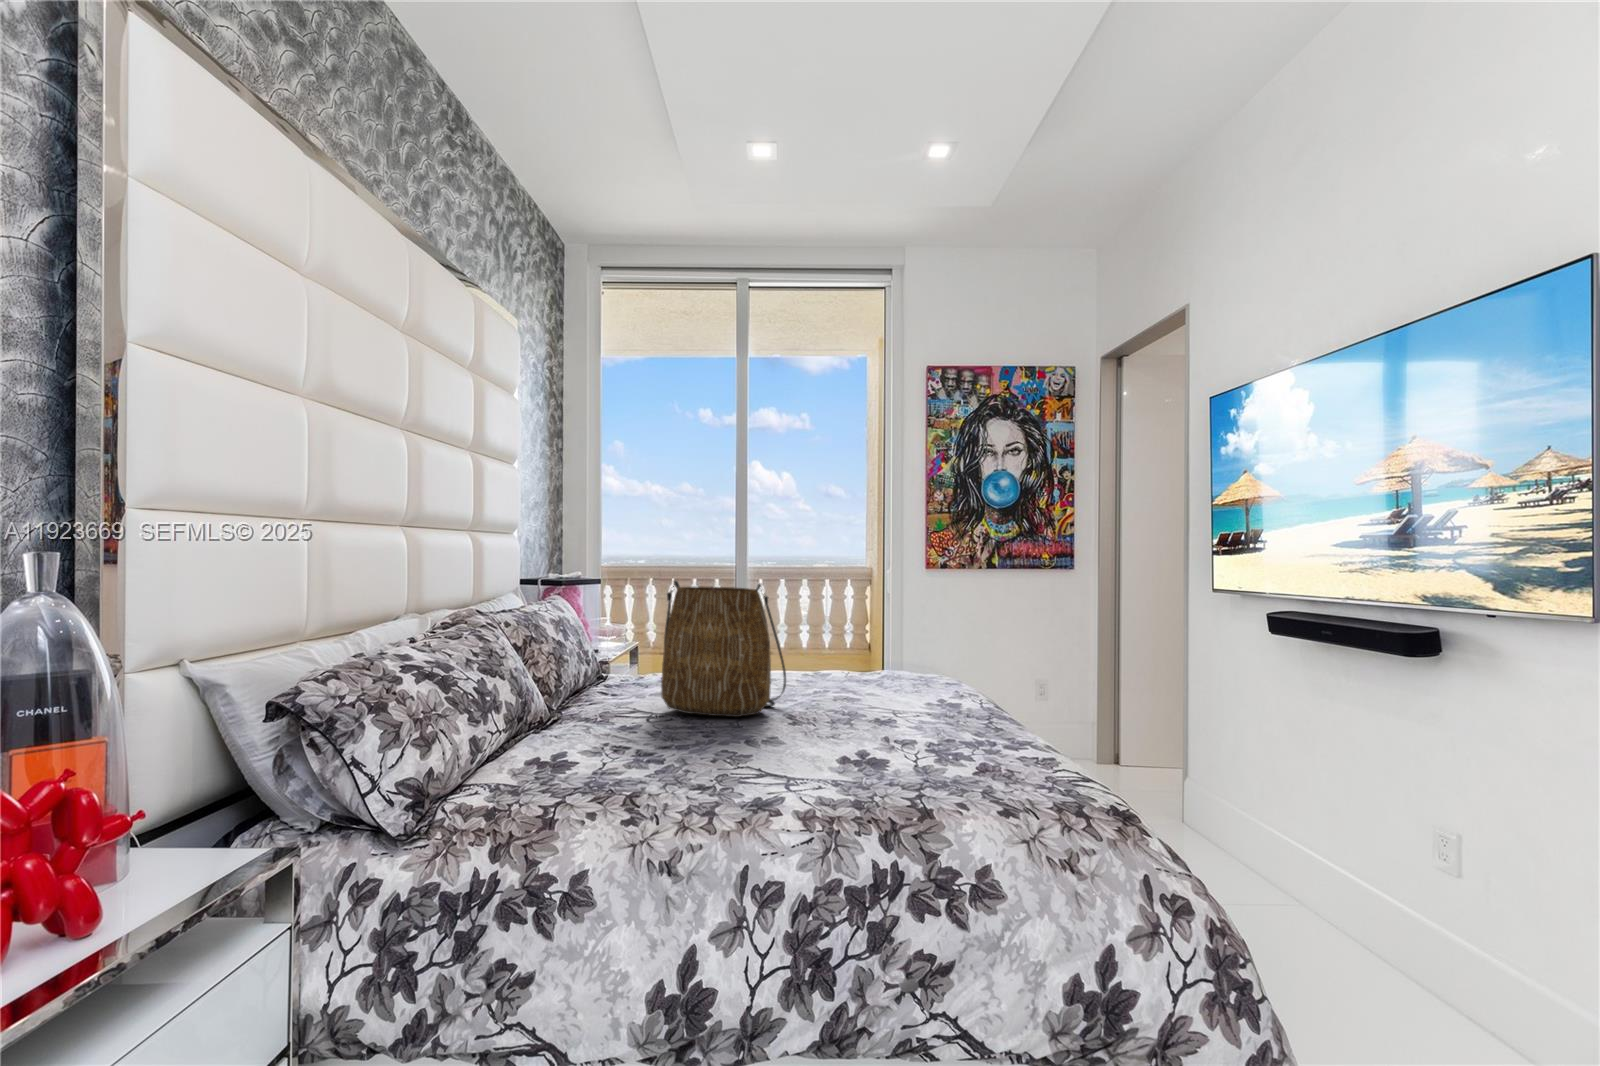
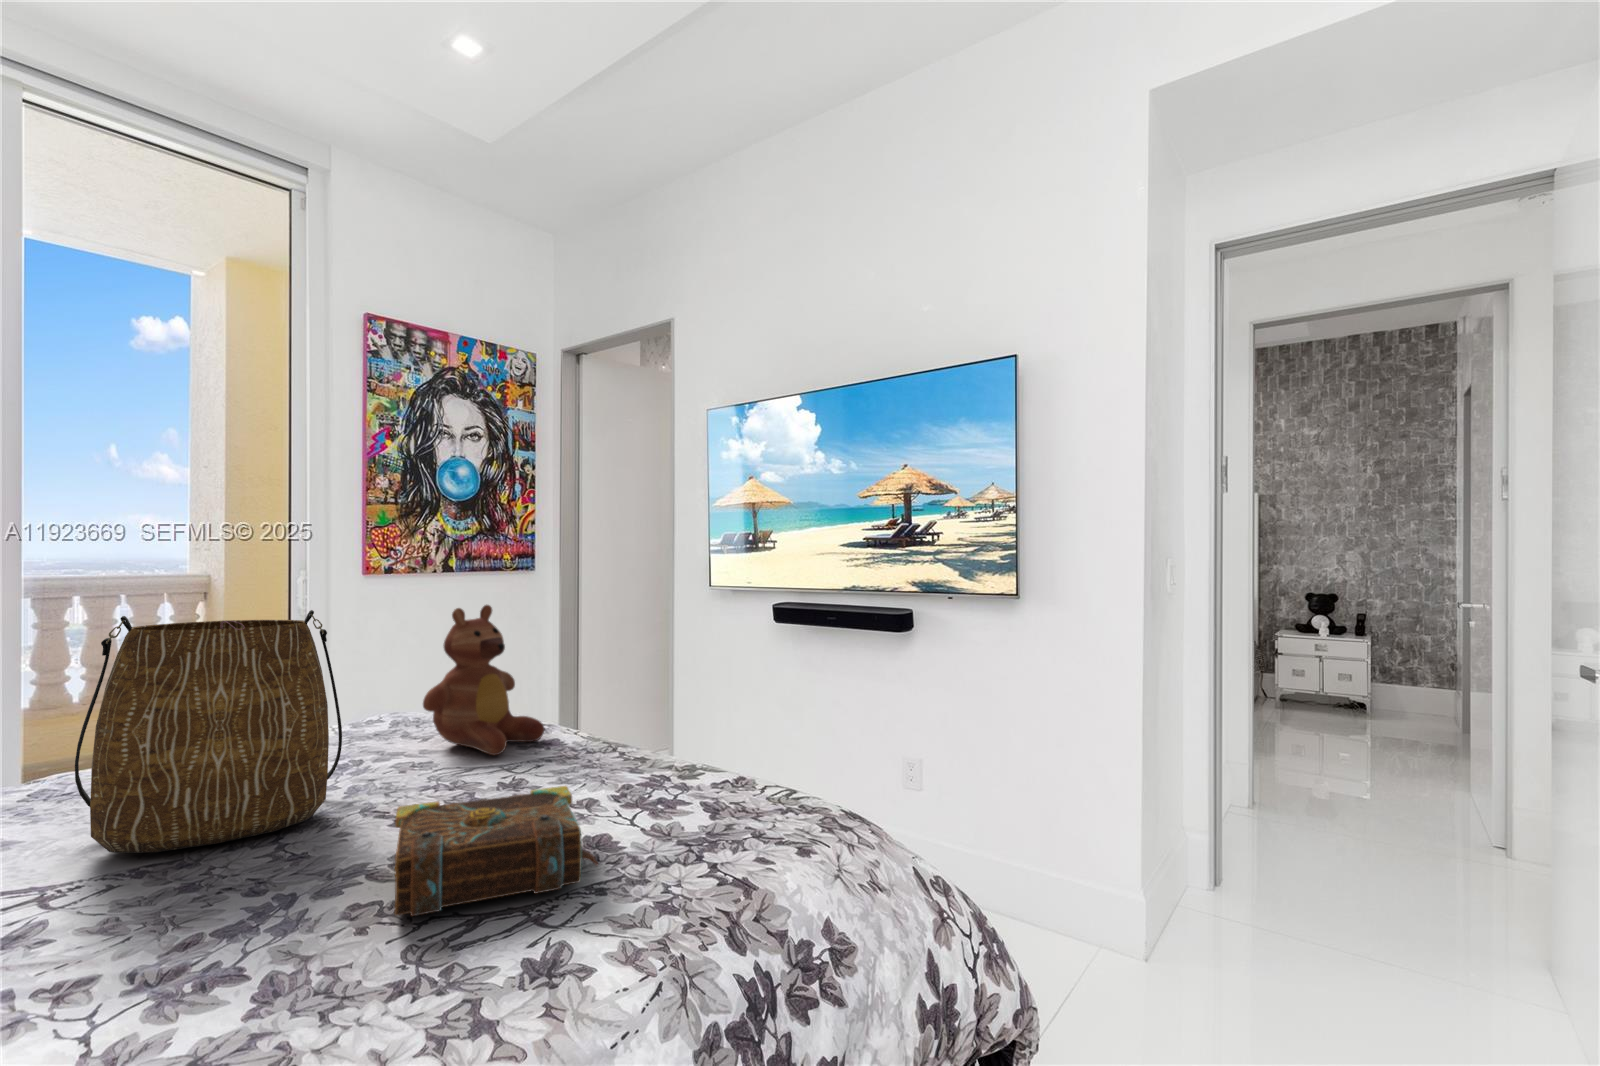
teddy bear: none [856,591,944,706] -> present [423,605,544,755]
book: none [723,708,865,777] -> present [395,786,598,916]

